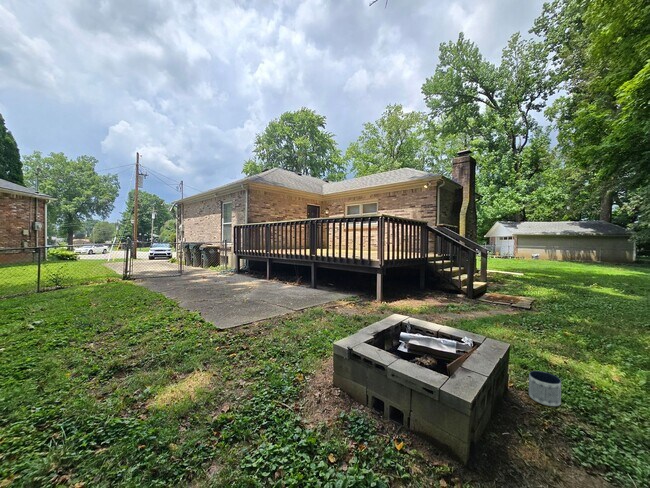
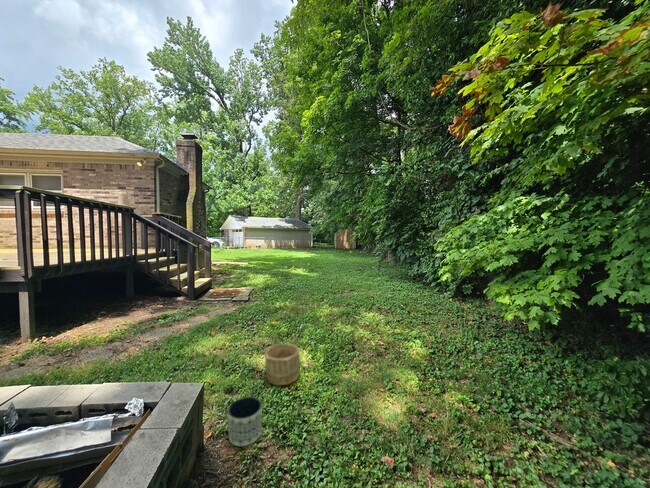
wooden bucket: none [560,346,608,386] -> present [264,343,300,385]

